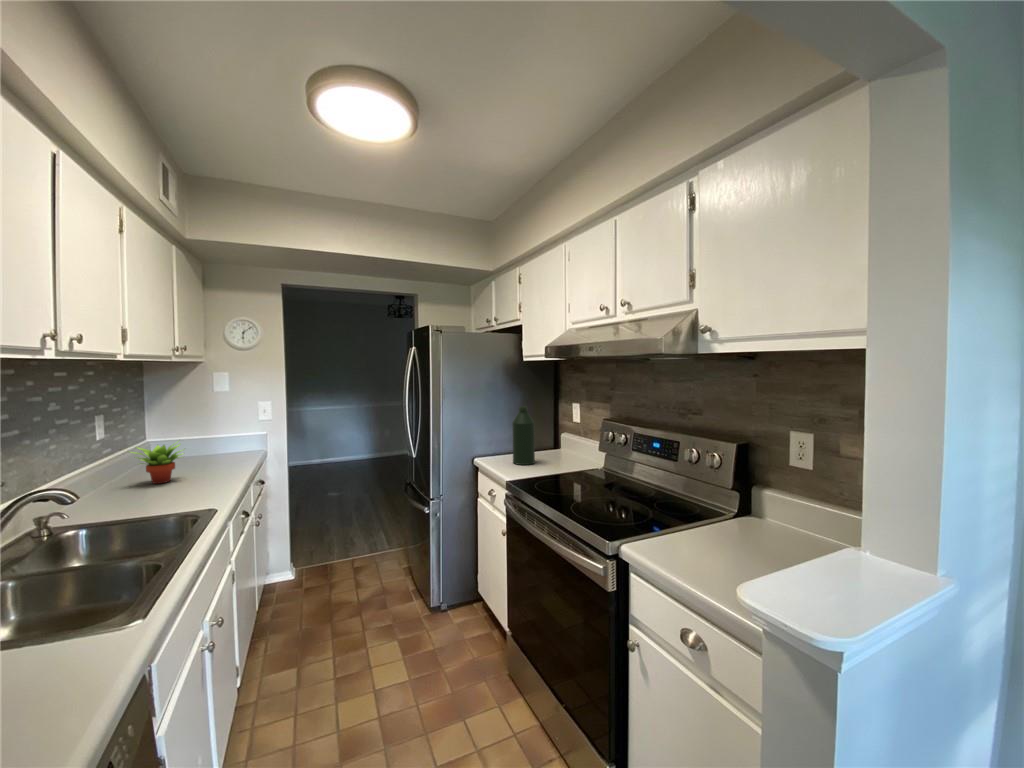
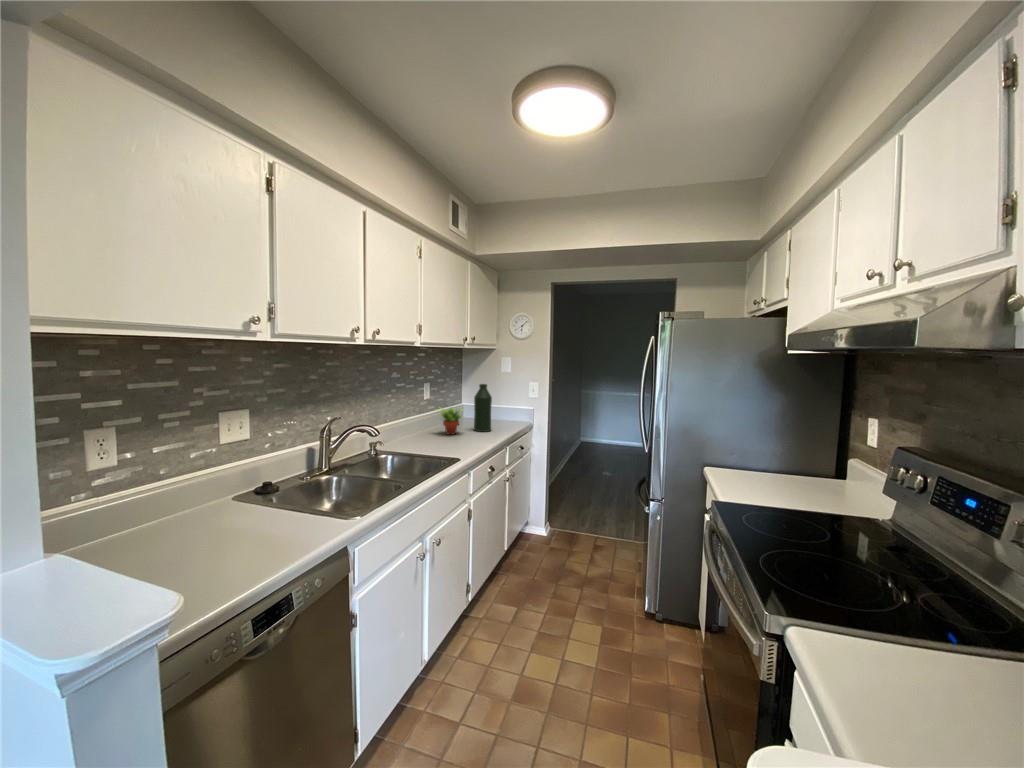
bottle: present [512,406,535,465] -> present [474,384,492,432]

